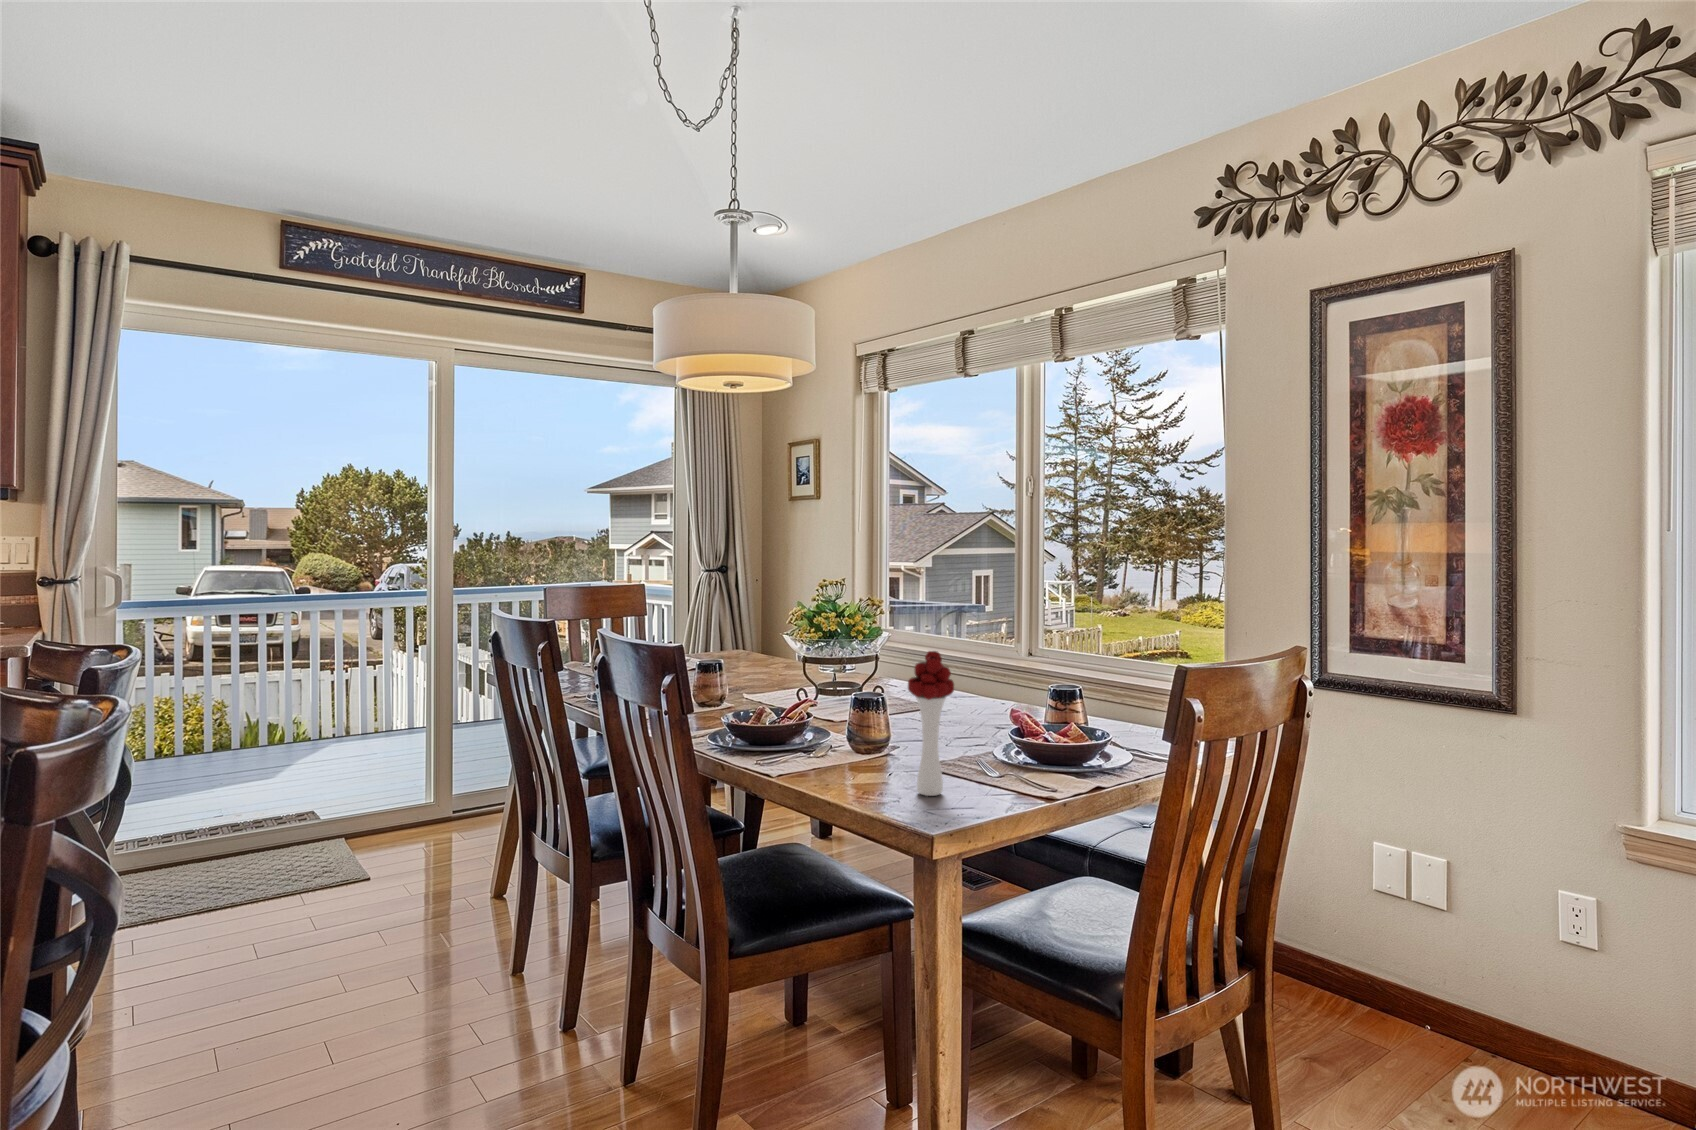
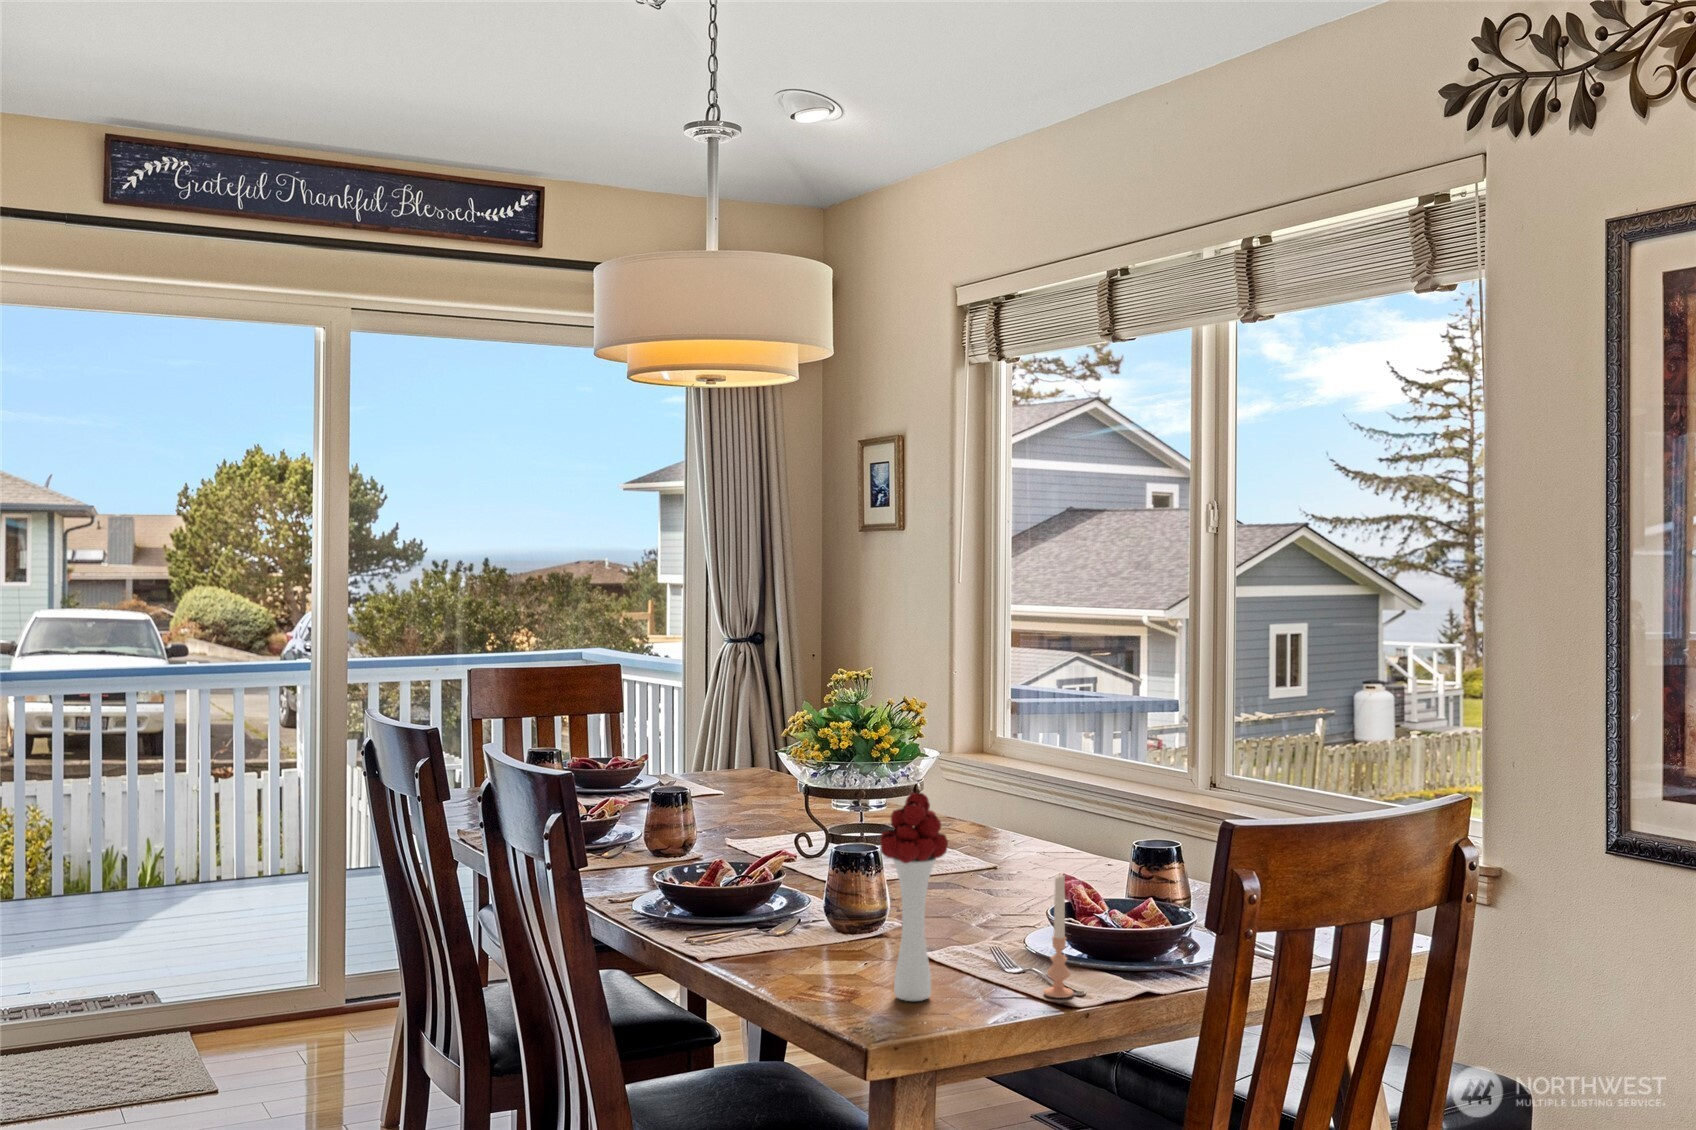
candle: none [1016,705,1036,790] -> present [1043,875,1073,998]

